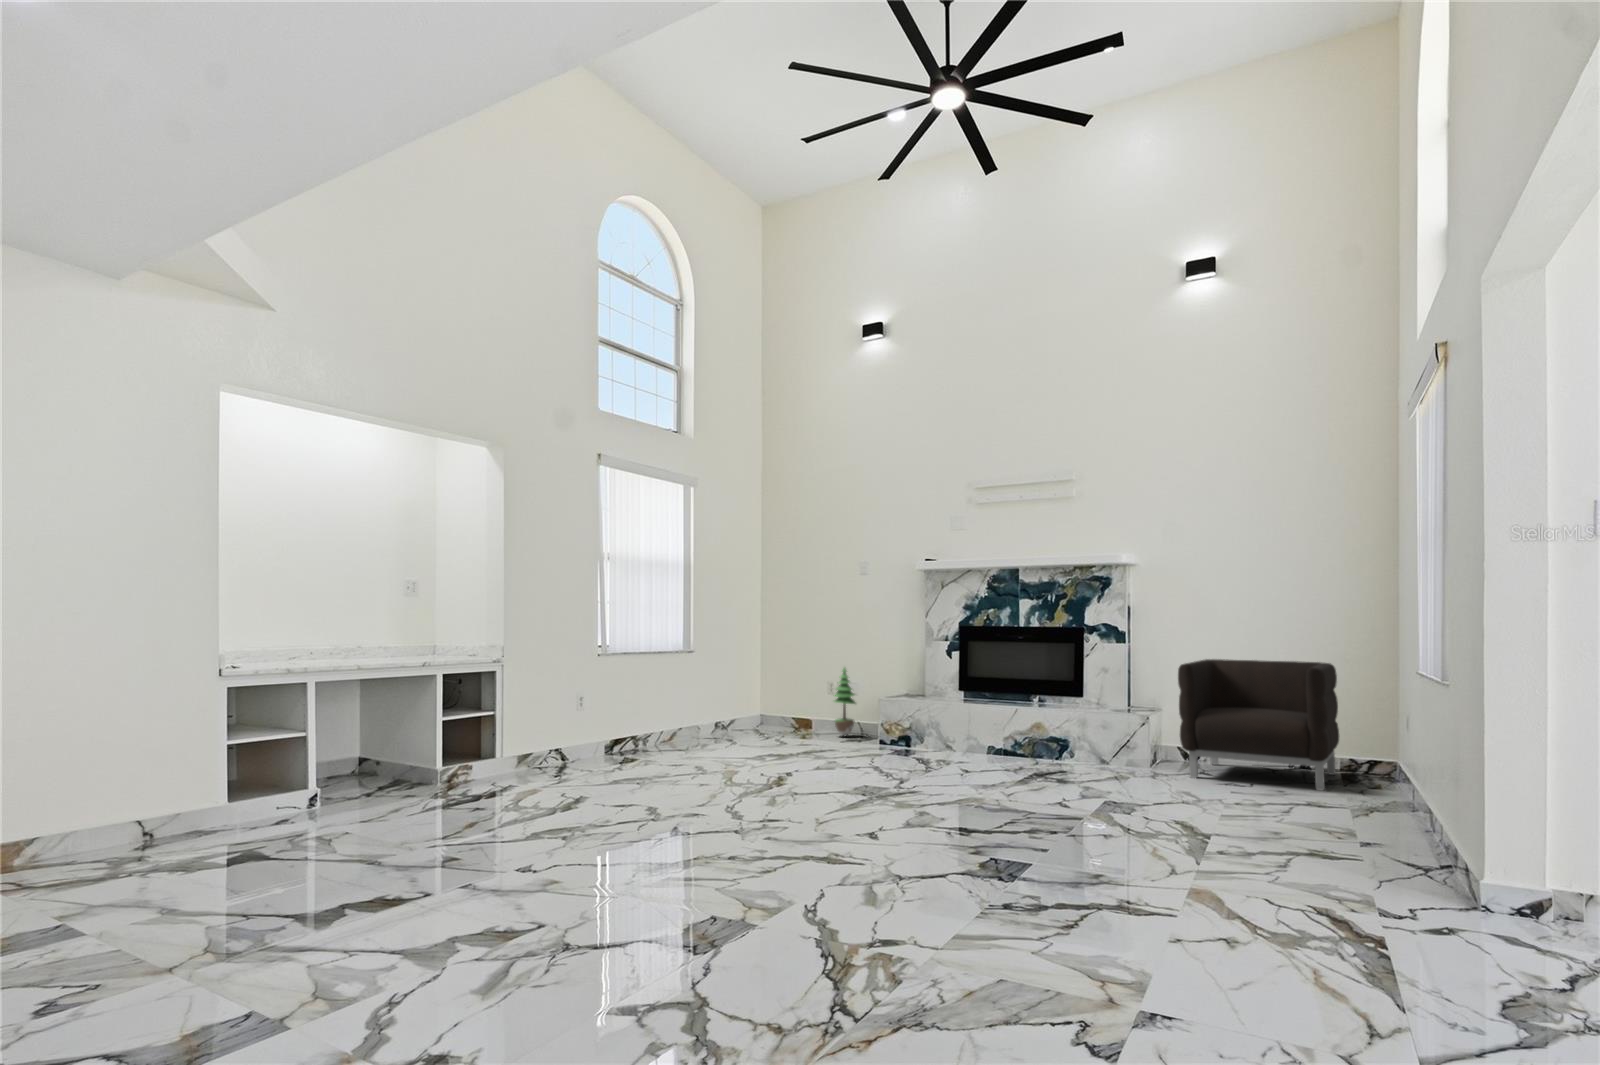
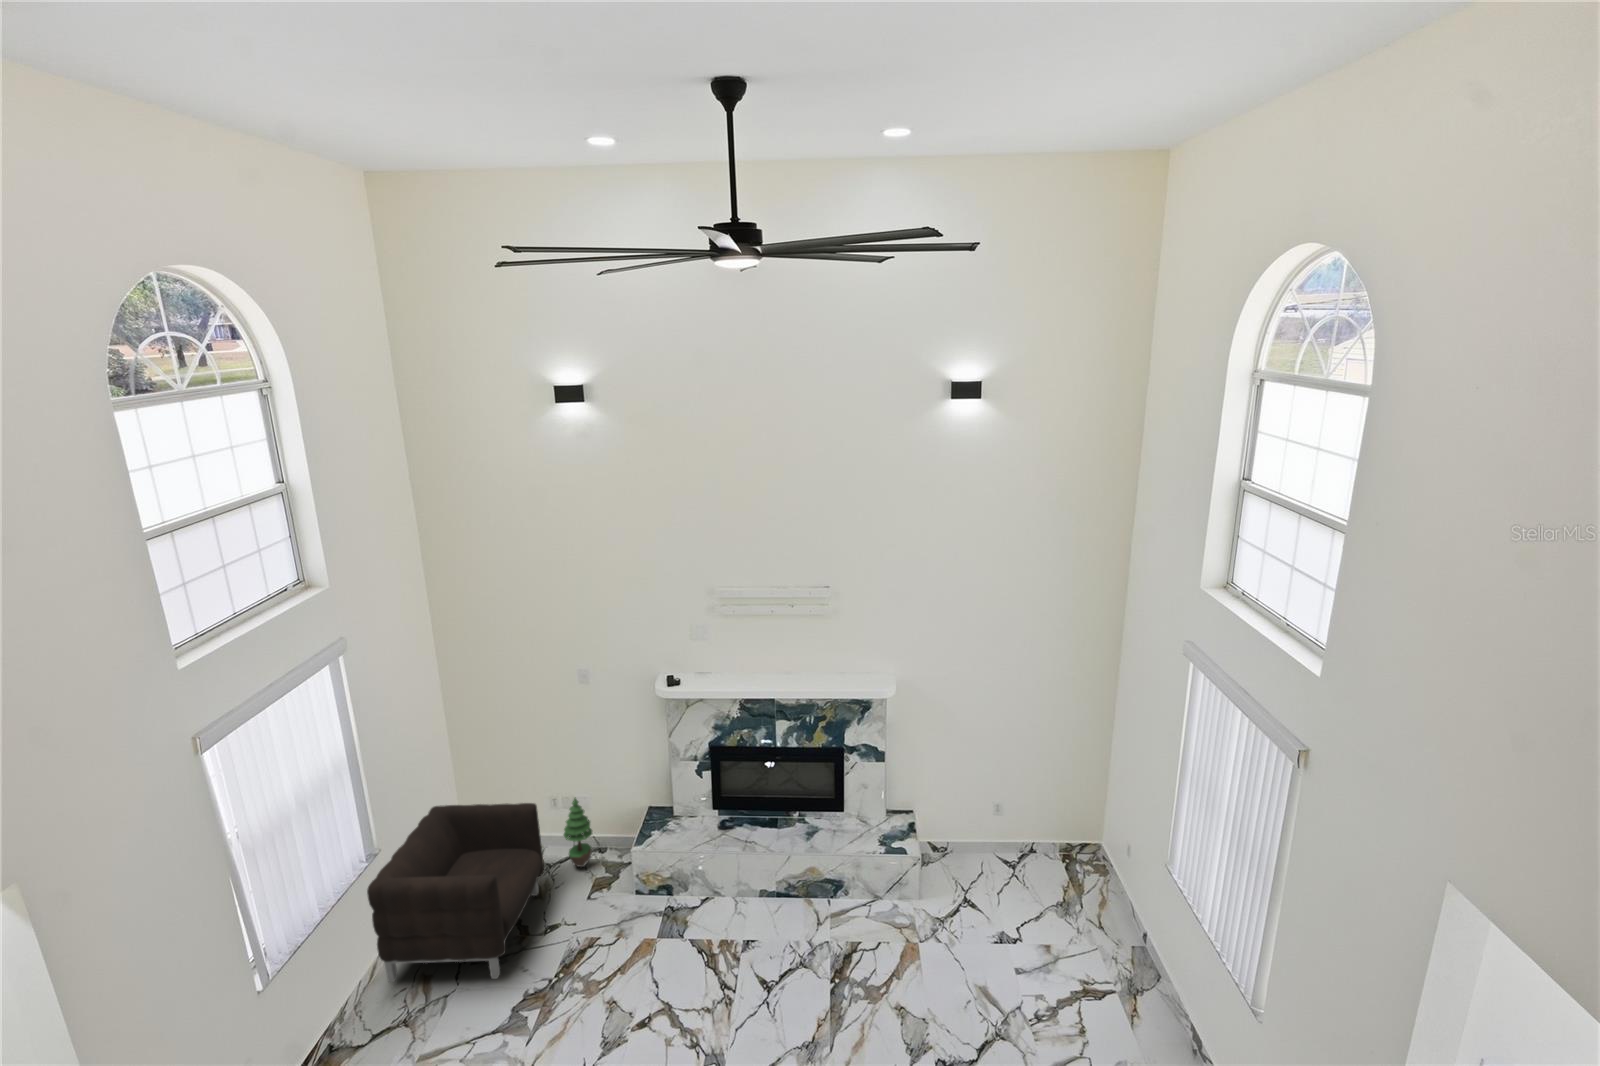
armchair: present [1178,659,1339,790] -> present [367,803,544,982]

